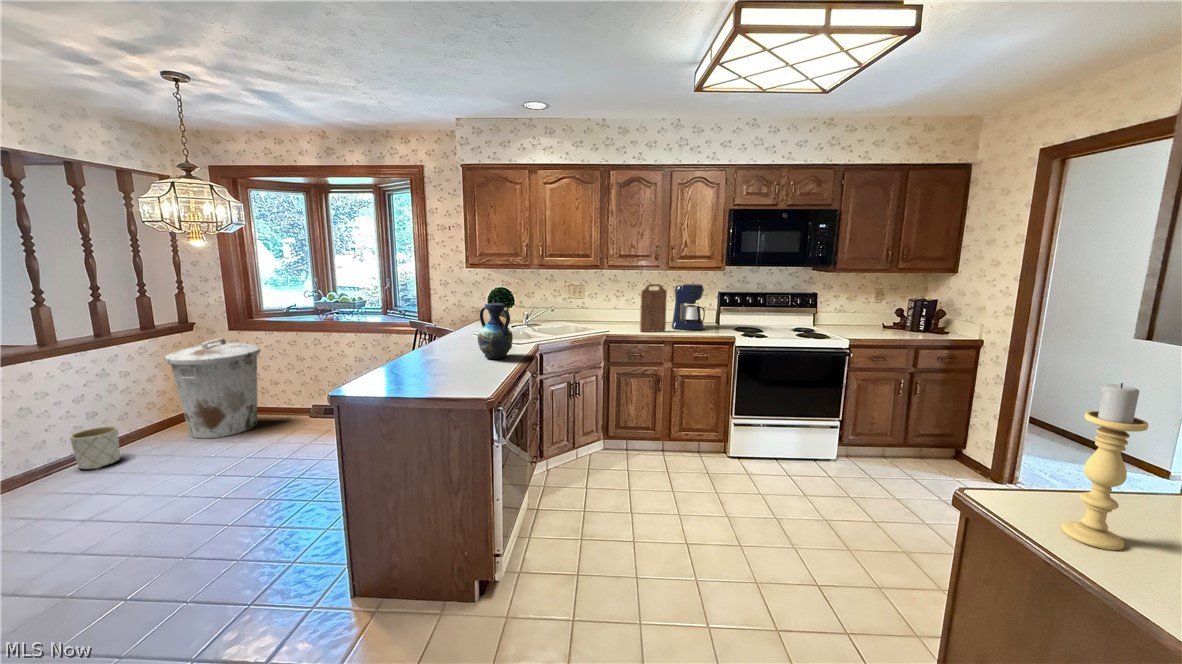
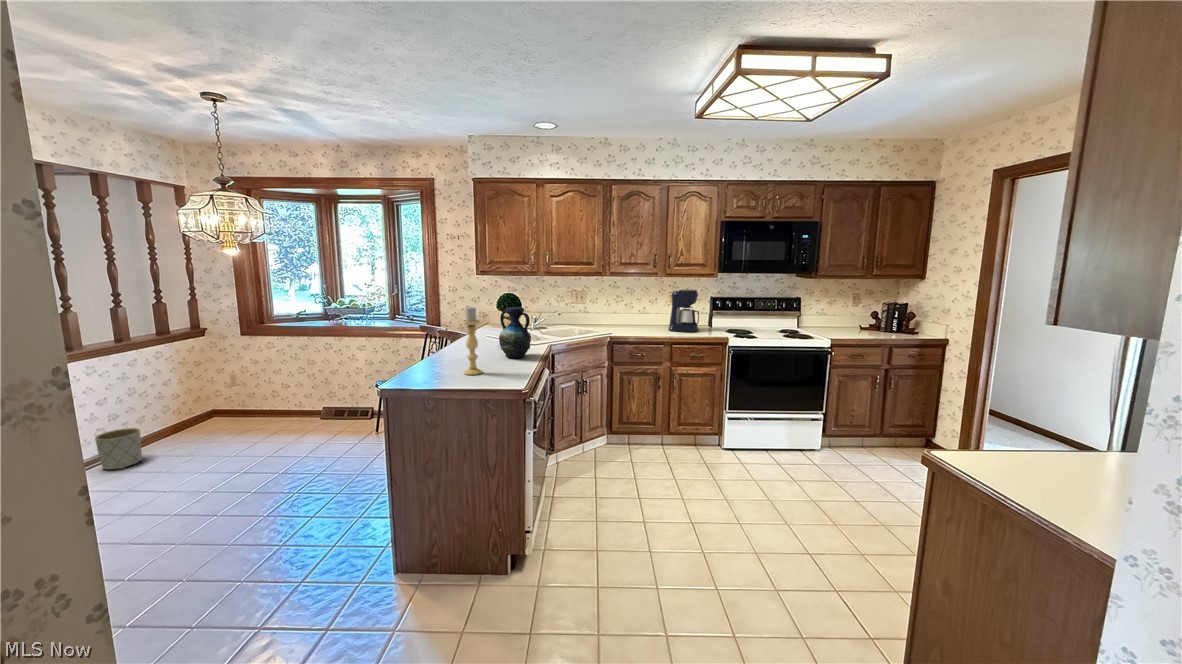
cutting board: present [640,284,667,332] -> none [641,290,665,334]
trash can: present [165,339,260,438] -> none [183,343,274,440]
candle holder: present [1061,383,1148,550] -> present [462,307,482,375]

